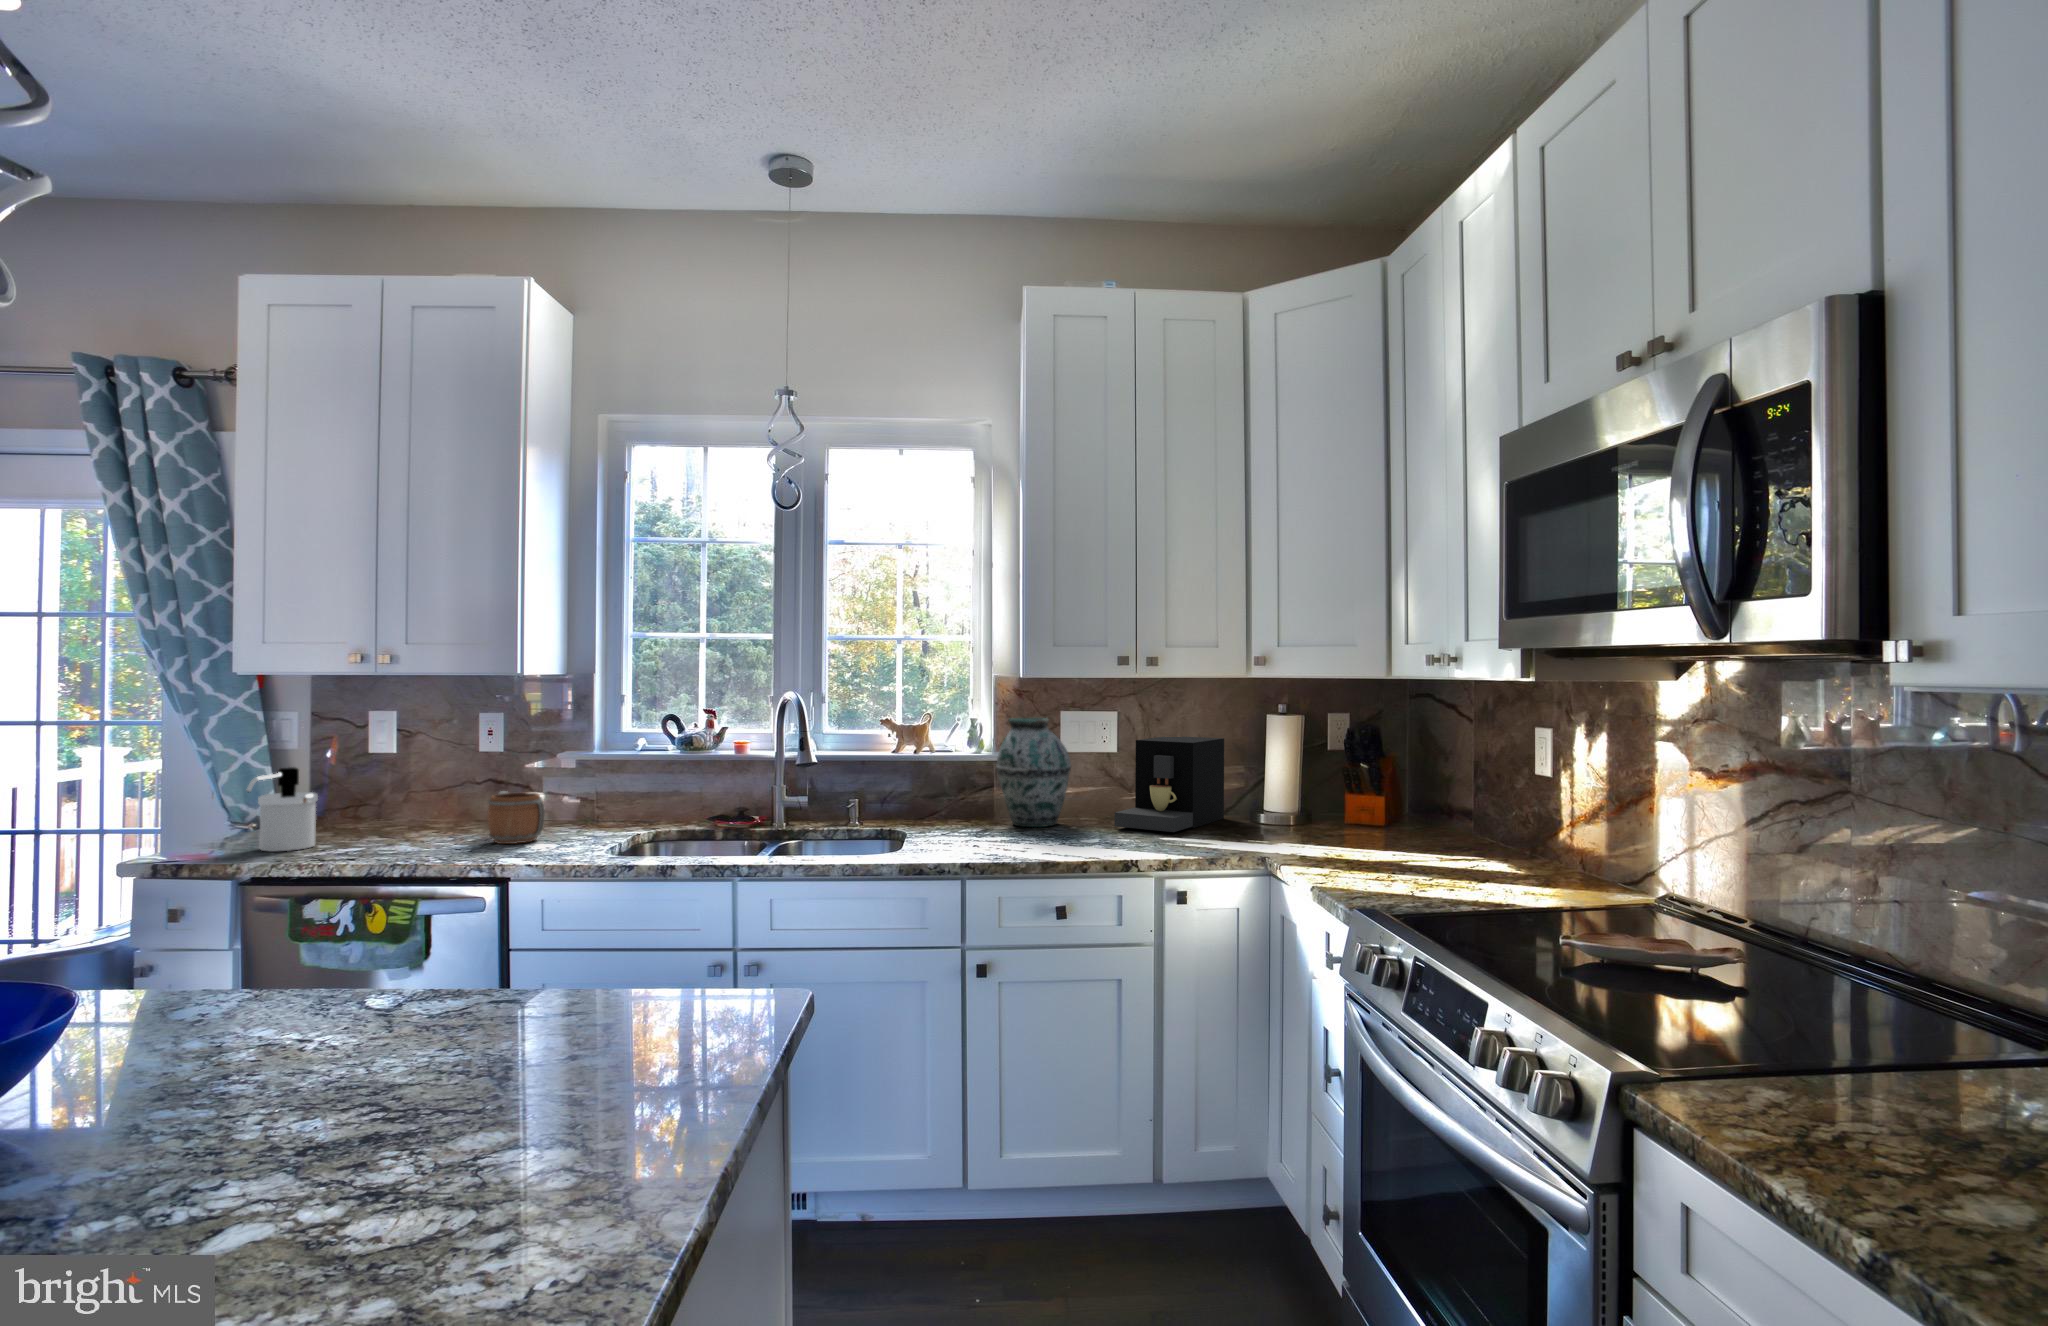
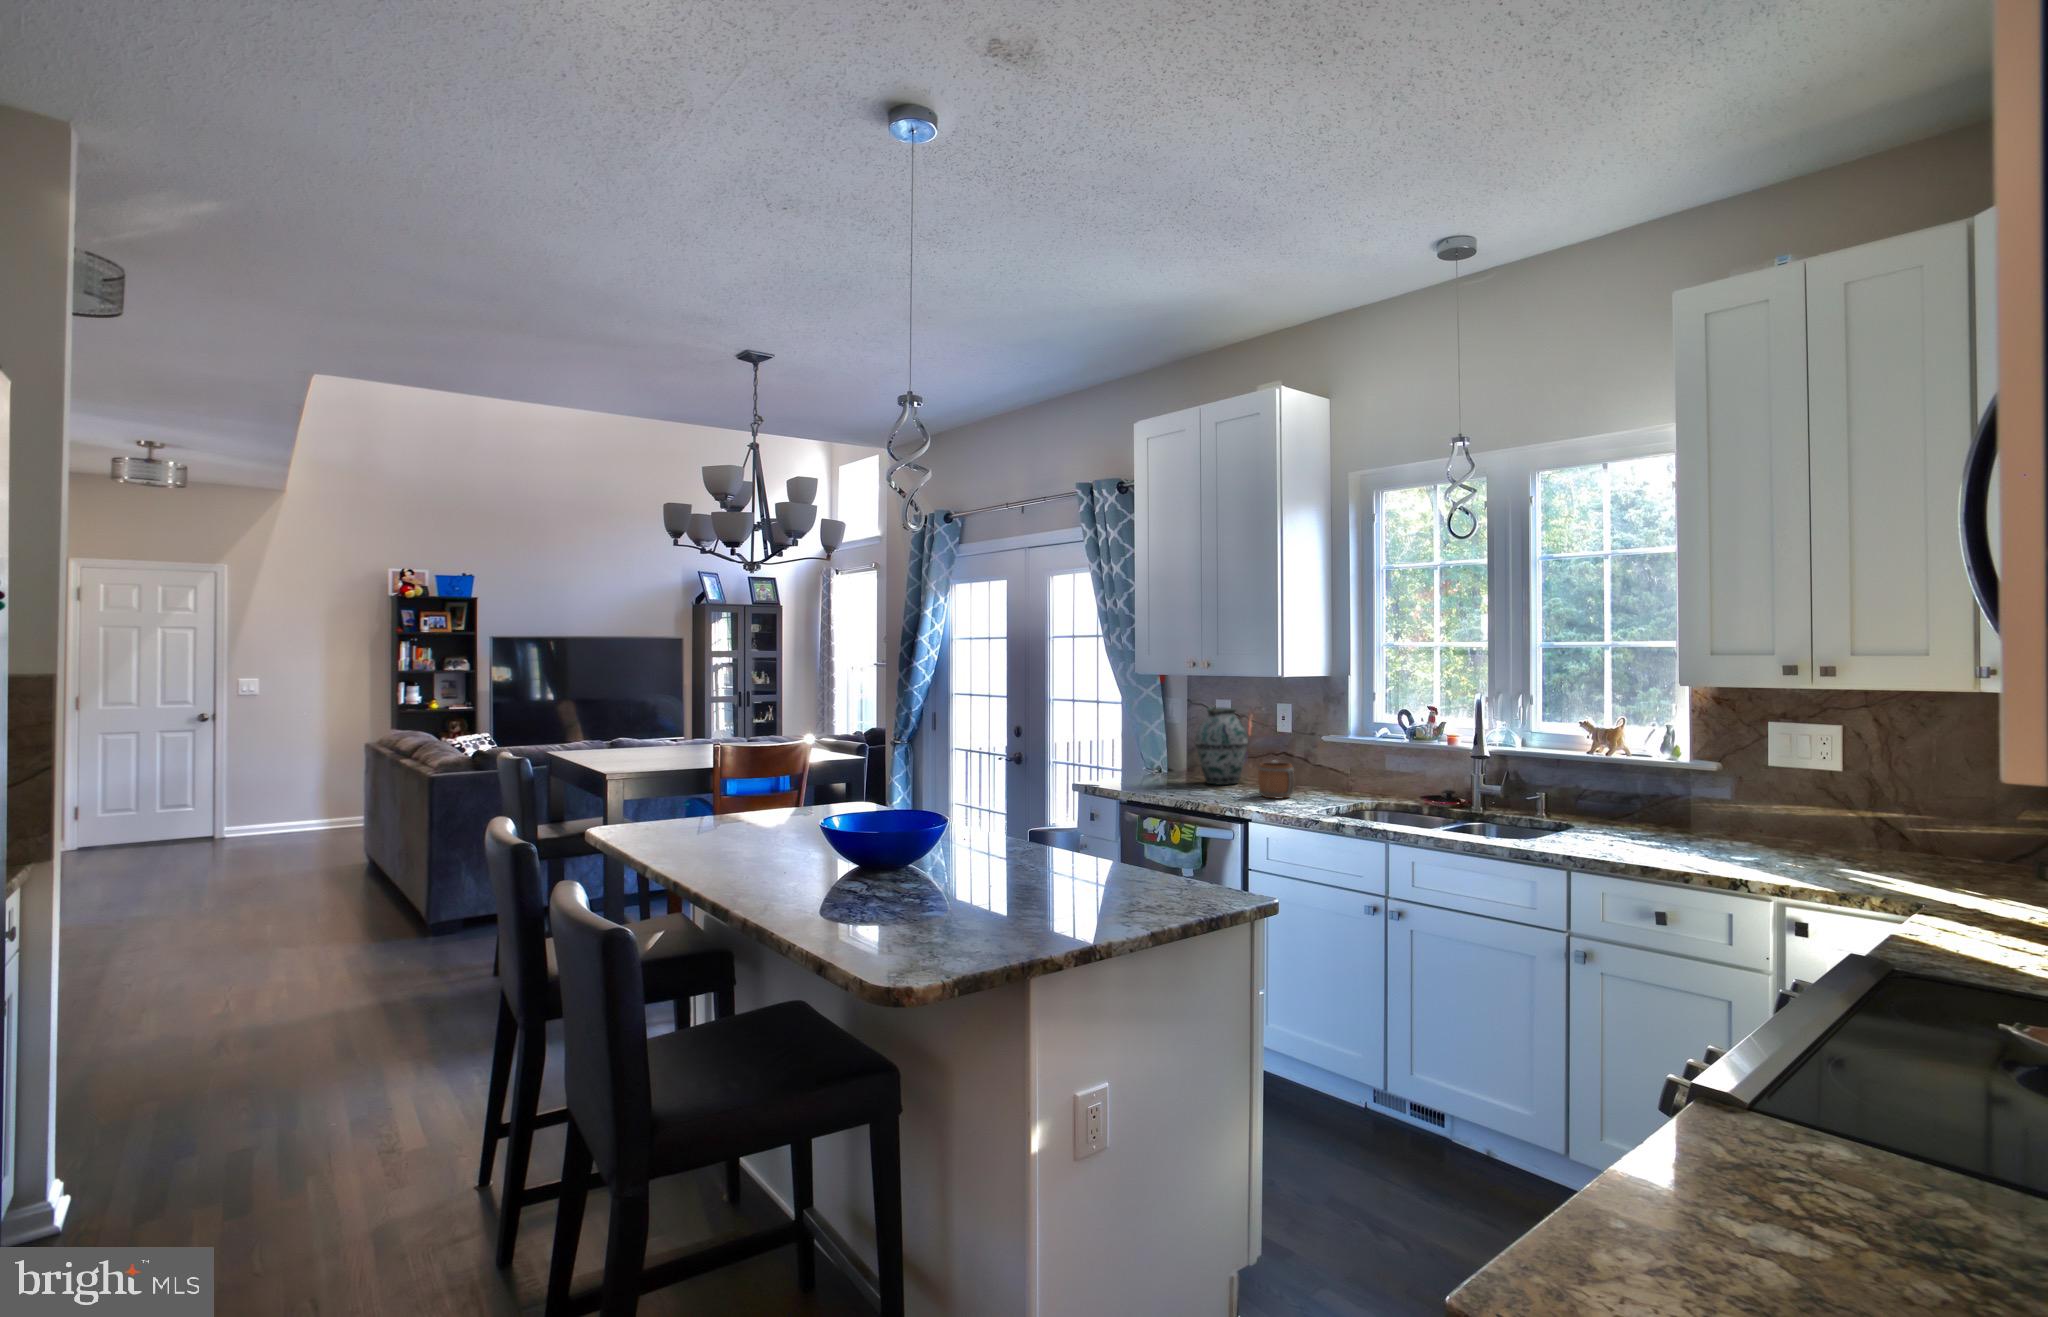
vase: present [996,718,1071,827] -> present [1195,708,1248,785]
coffee maker: present [1114,737,1224,832] -> none [1808,759,2006,867]
soap dispenser: present [246,767,318,851] -> none [1131,735,1172,787]

